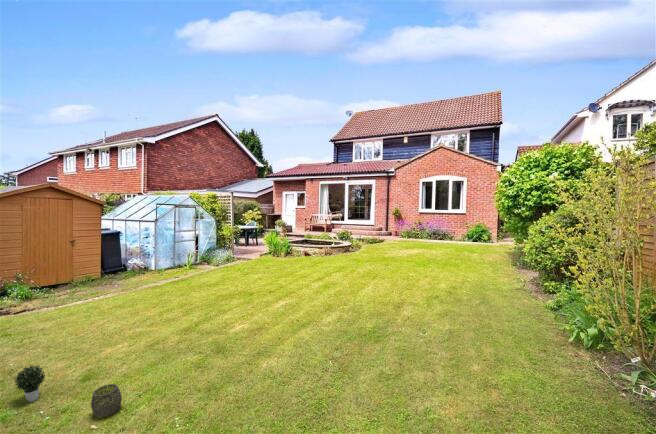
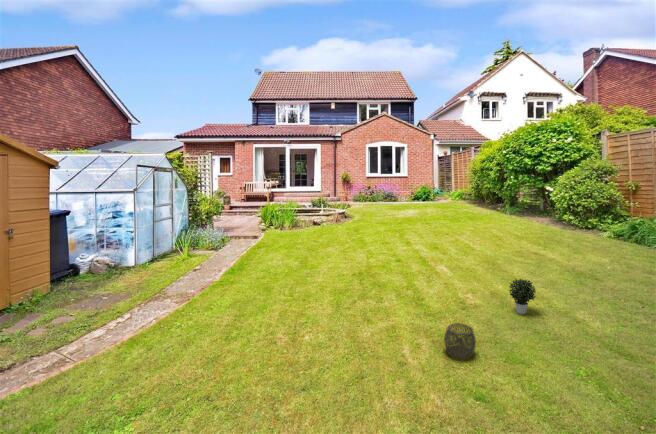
potted plant: present [15,366,45,402] -> present [510,279,536,315]

